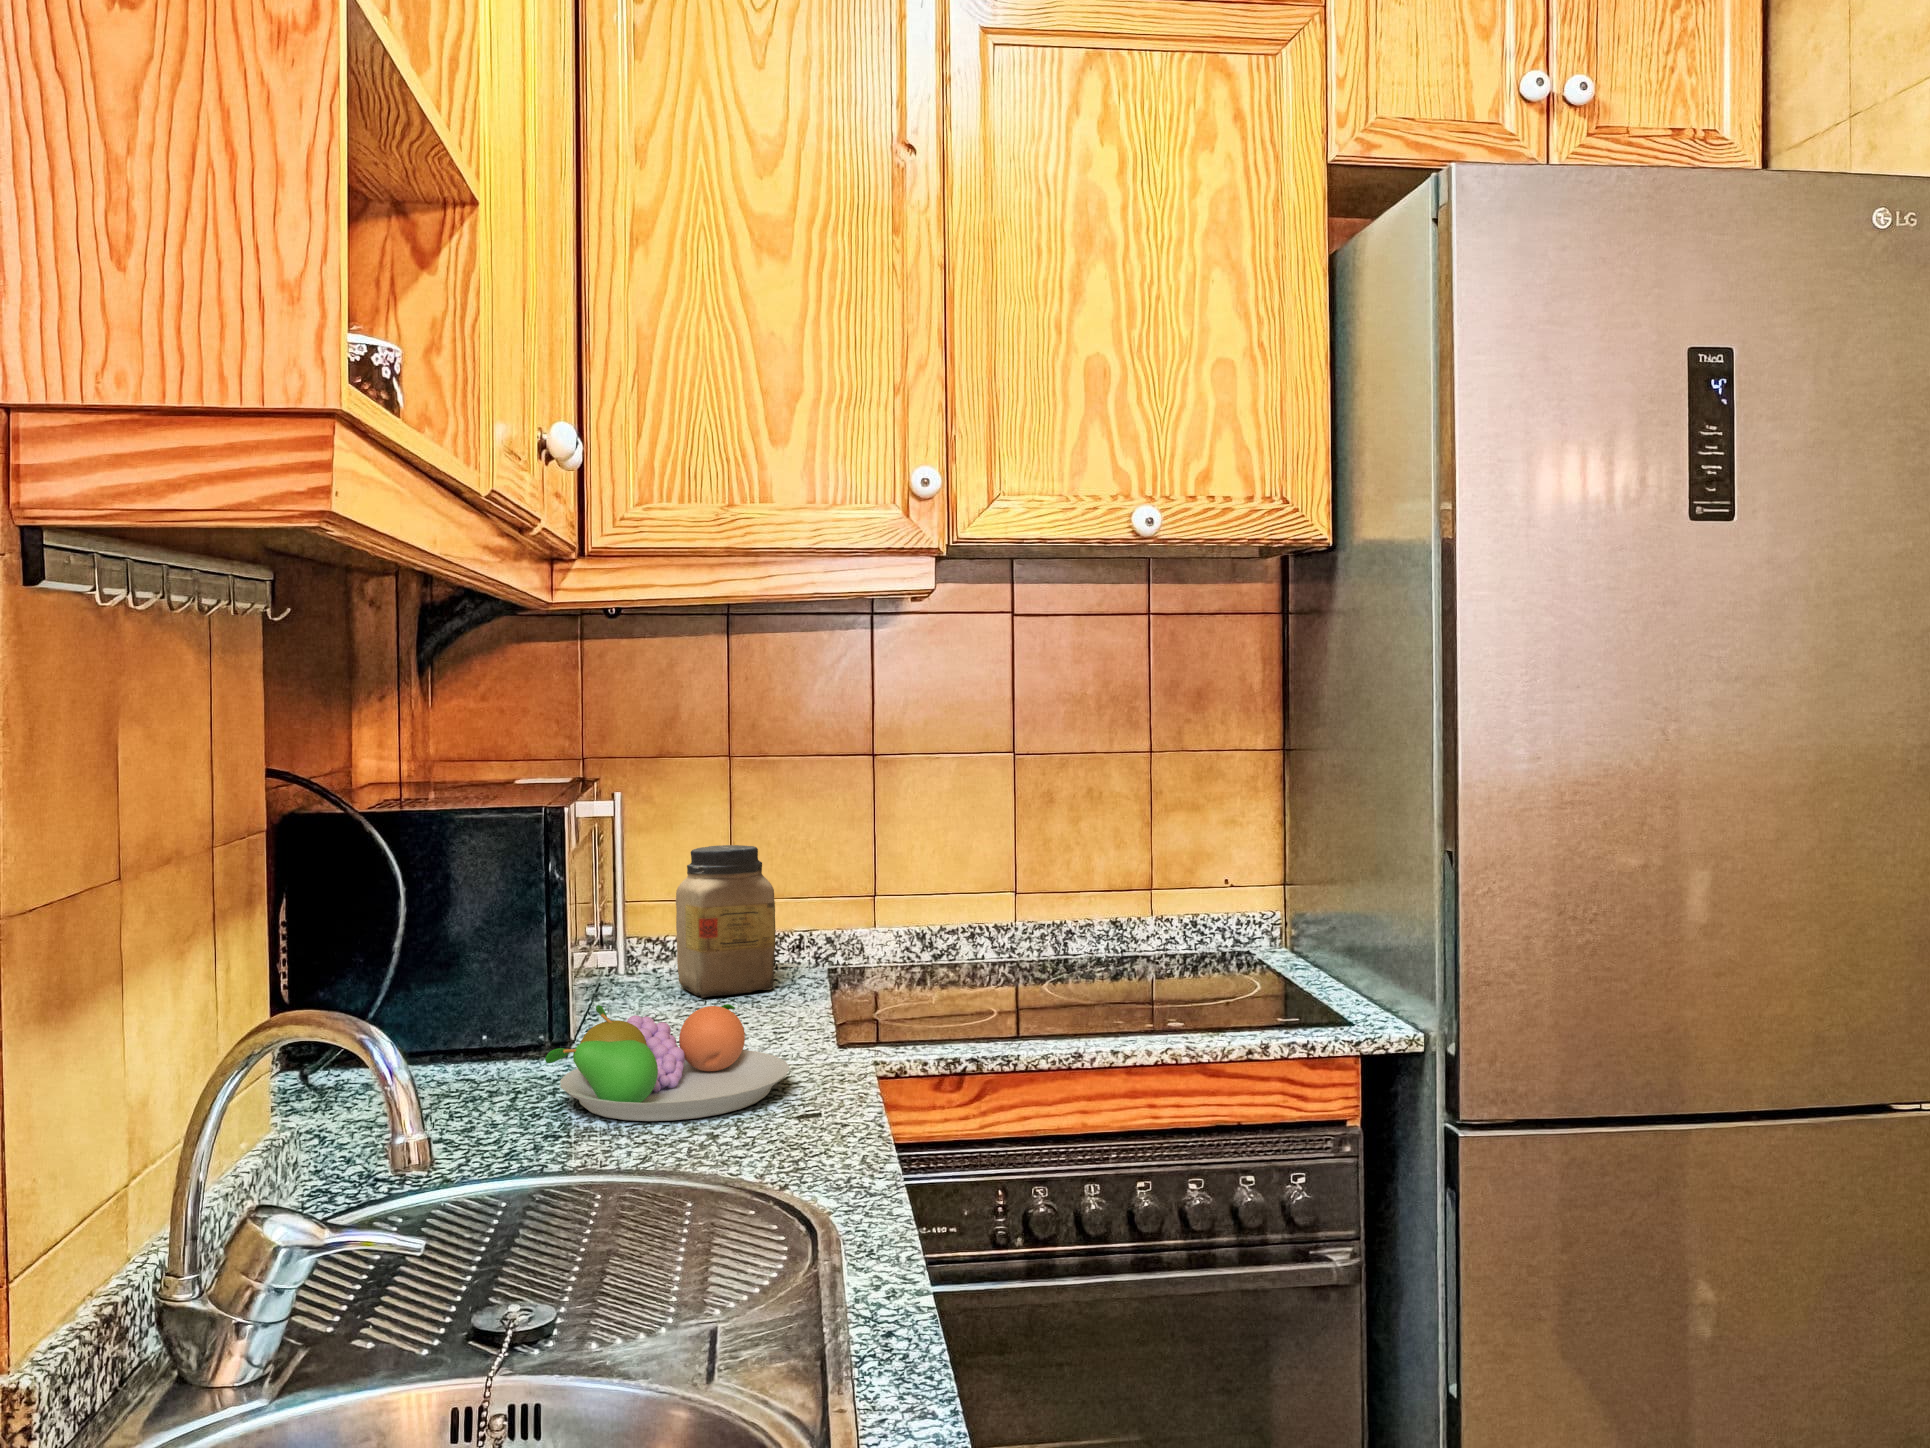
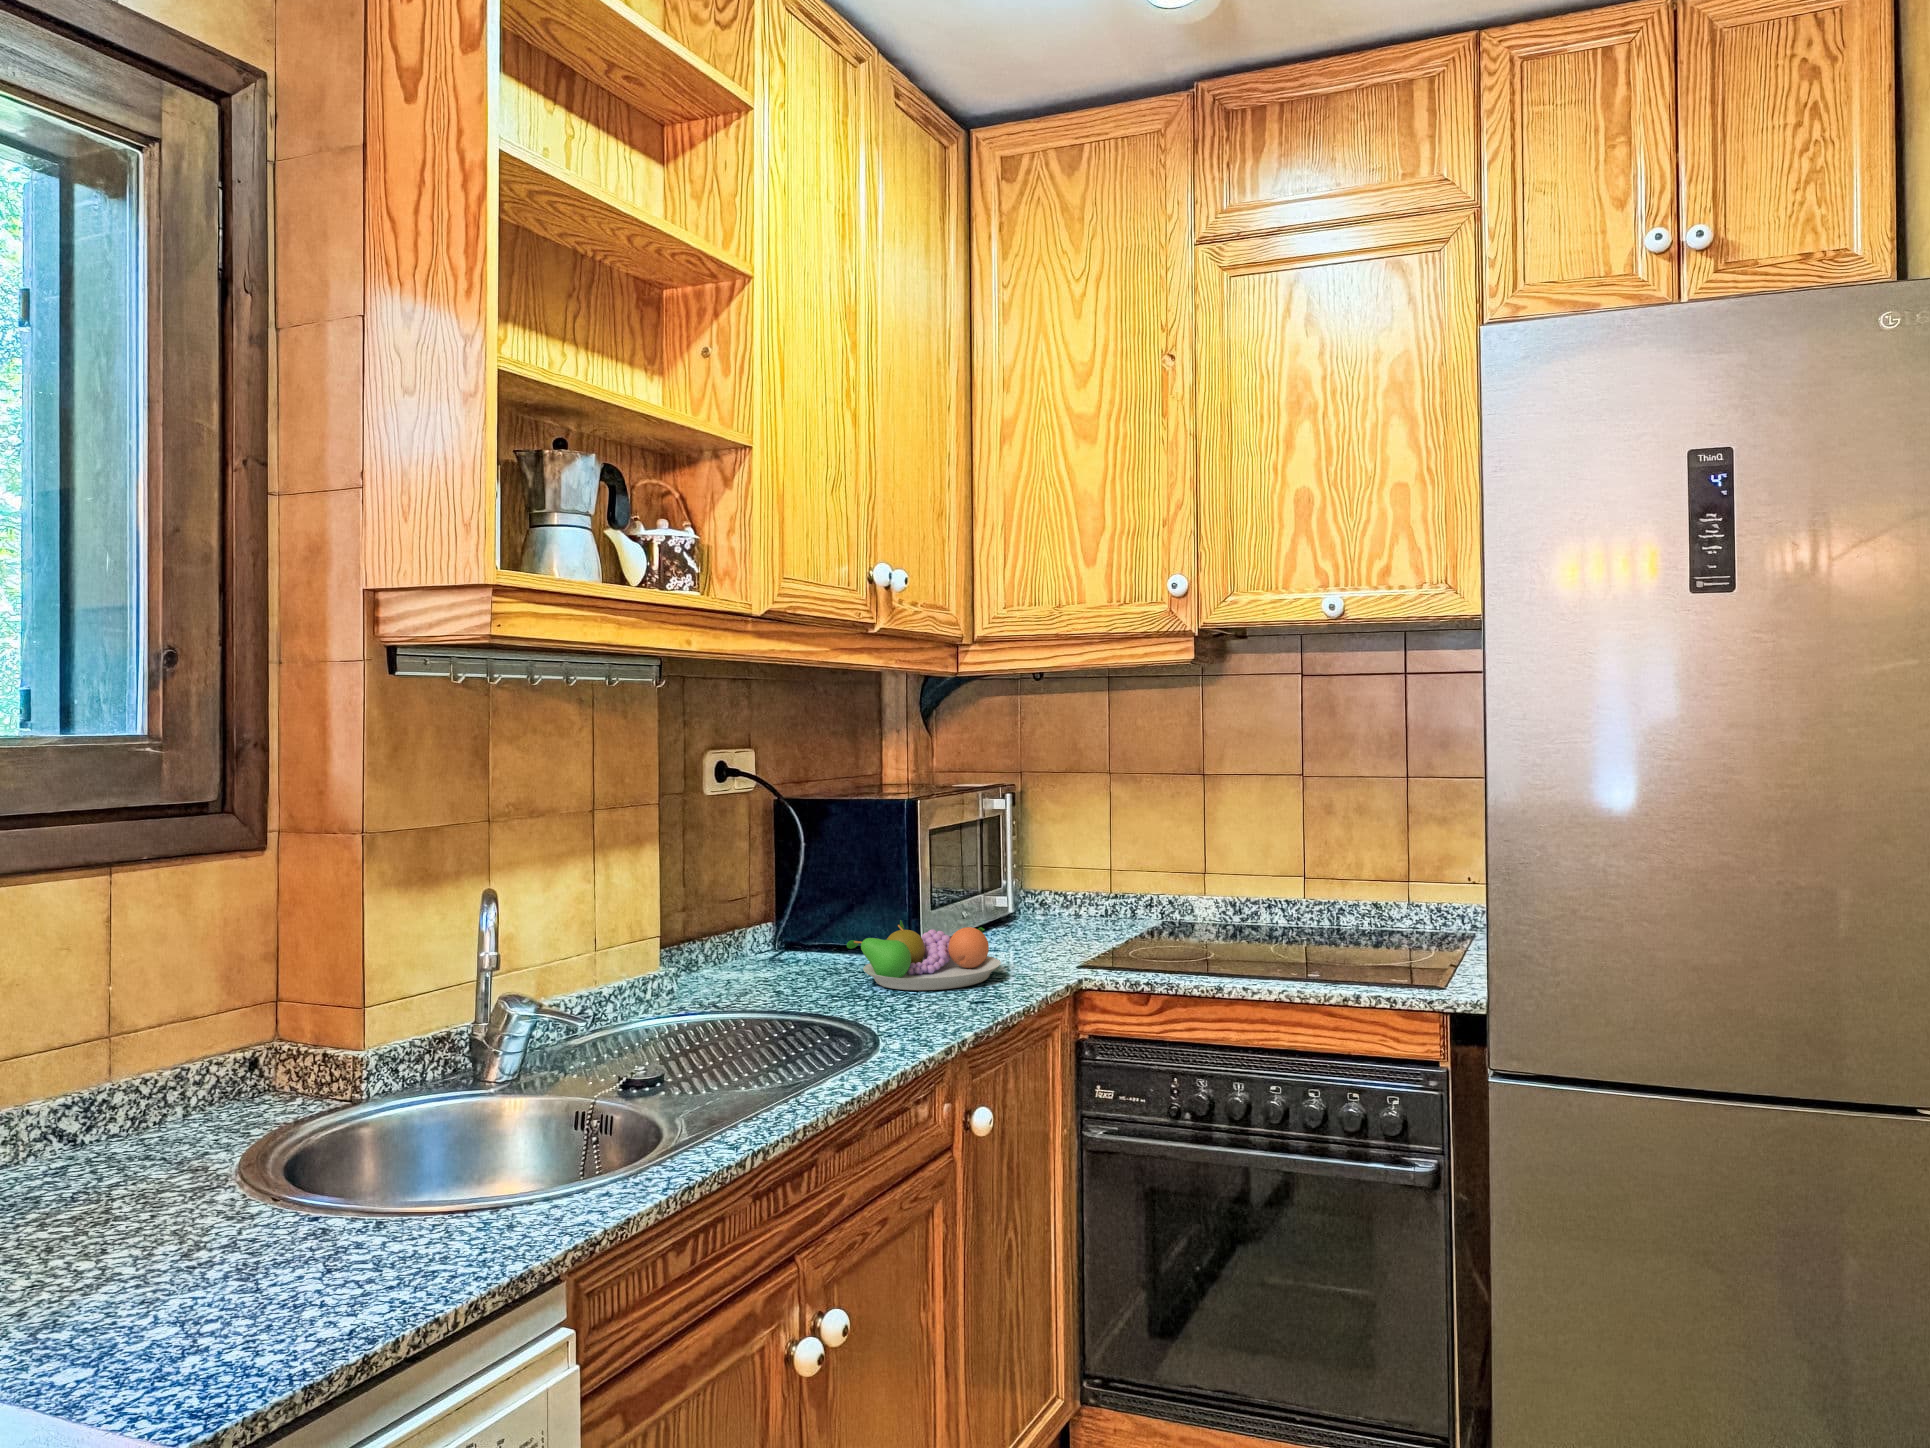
jar: present [676,845,776,998] -> none [1058,833,1115,932]

